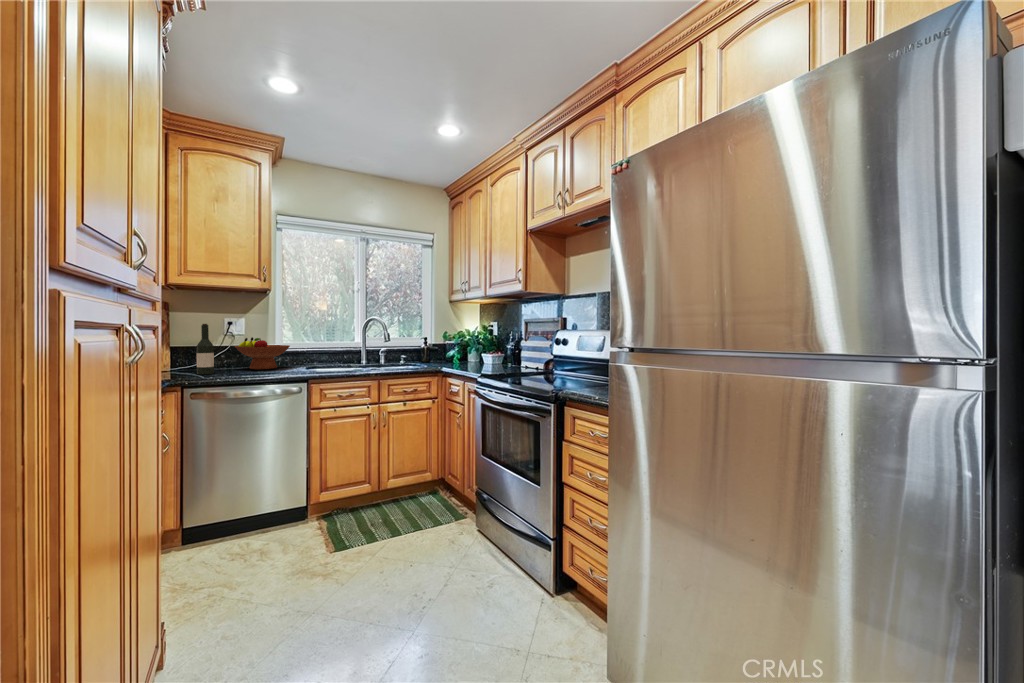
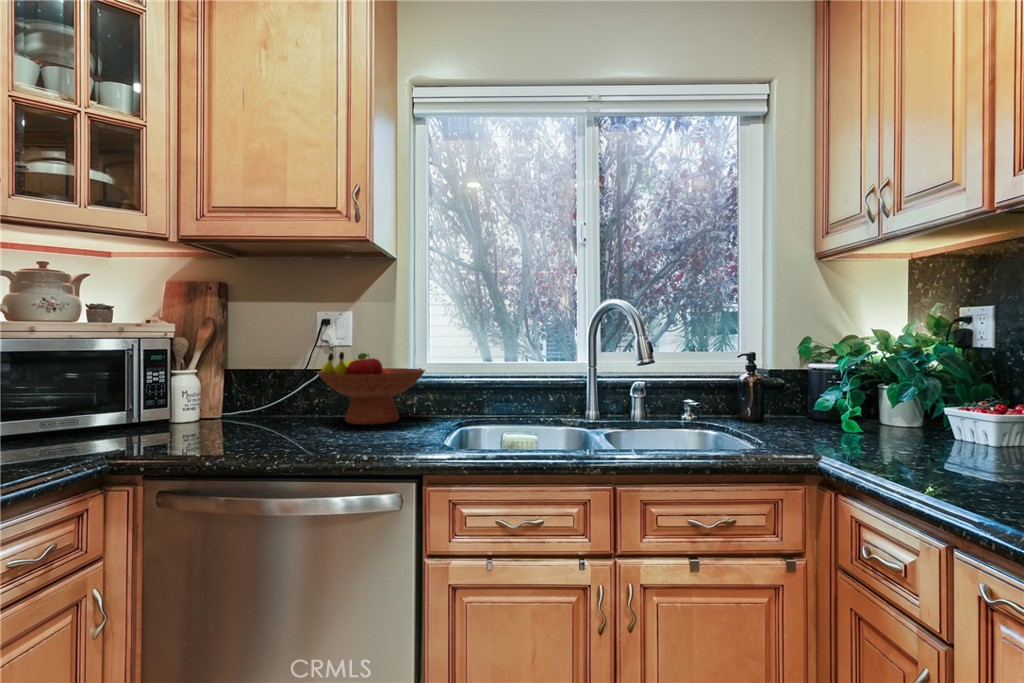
wine bottle: present [196,324,214,374] -> none [232,322,265,434]

